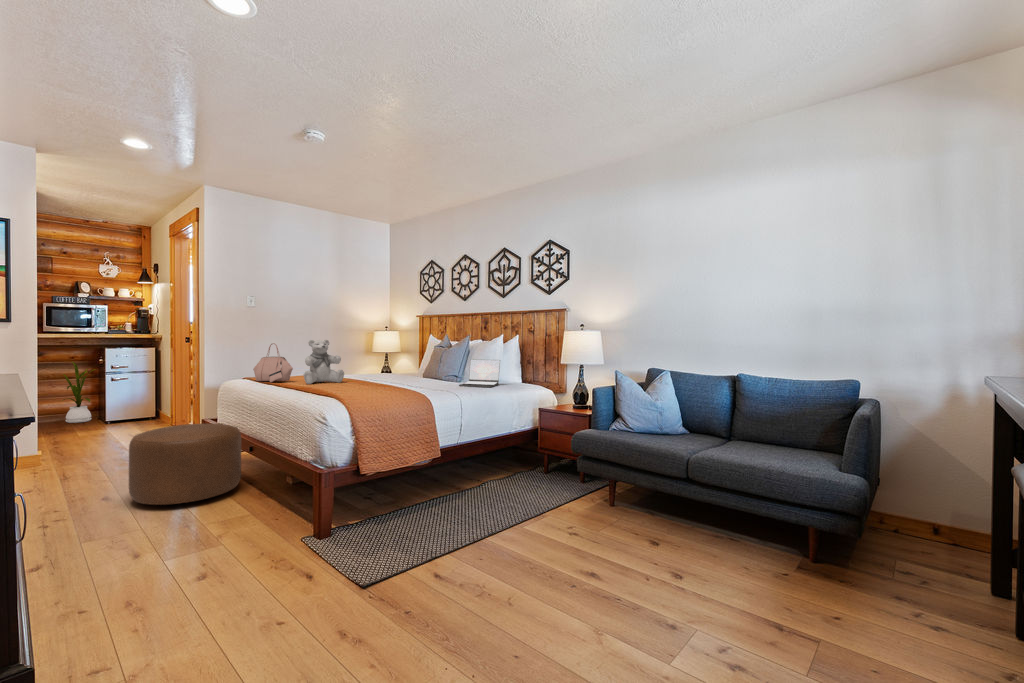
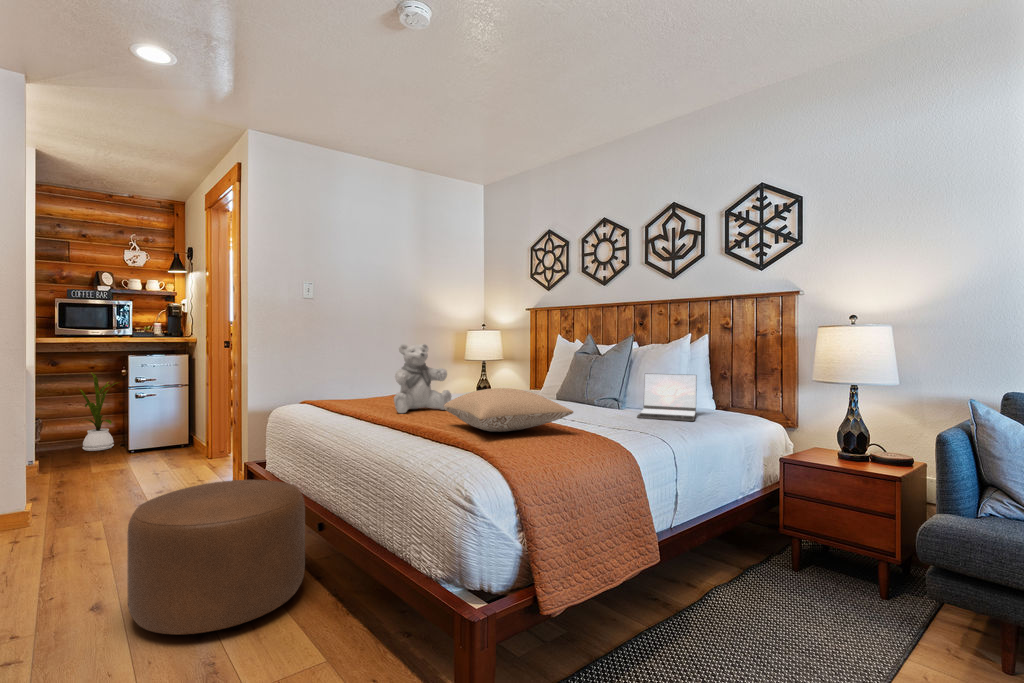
handbag: present [253,343,293,382] -> none [317,350,375,410]
pillow: none [331,366,405,391] -> present [444,388,573,432]

